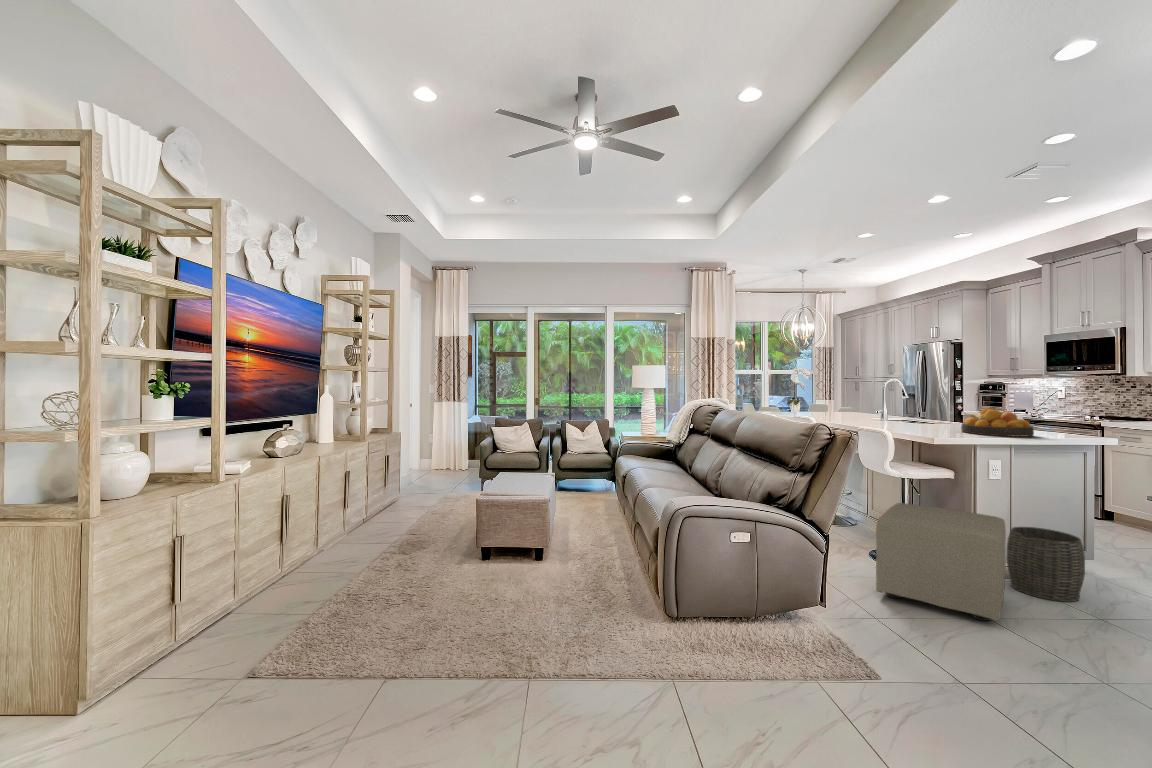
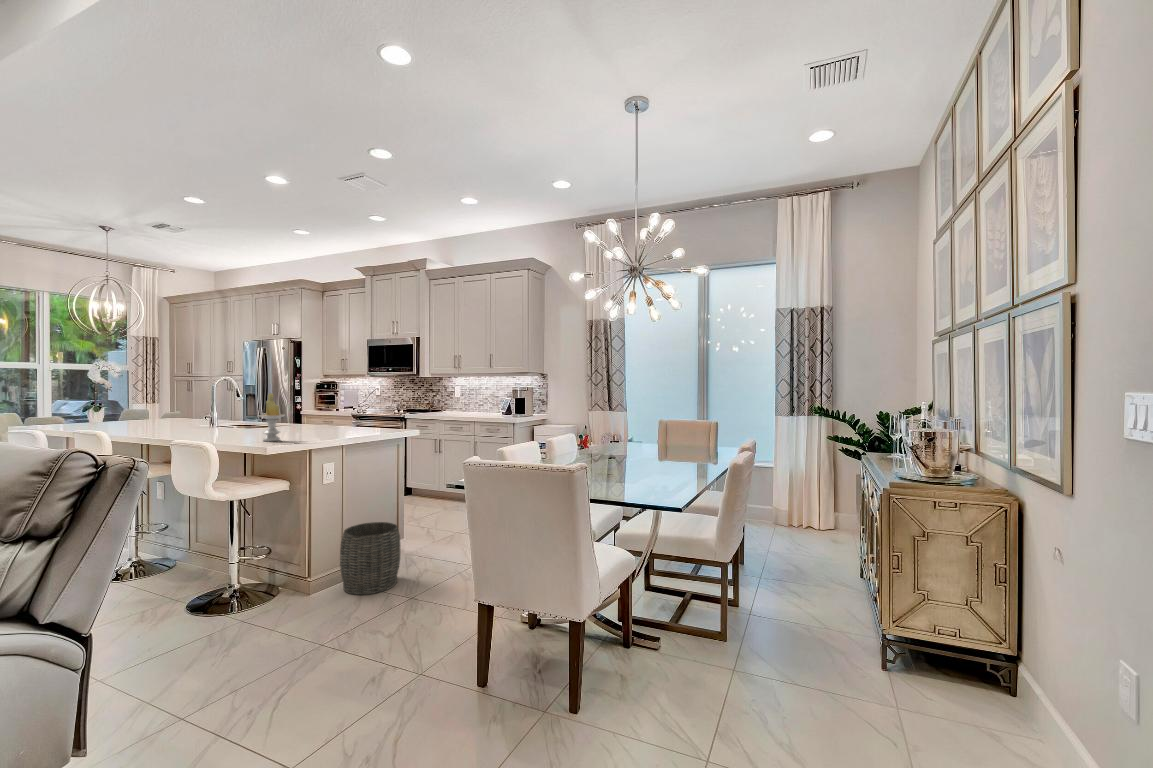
candle: none [926,393,951,434] -> present [259,393,285,441]
fruit bowl: present [961,408,1034,437] -> none [297,408,362,438]
ottoman: present [876,503,1006,621] -> none [184,525,339,676]

